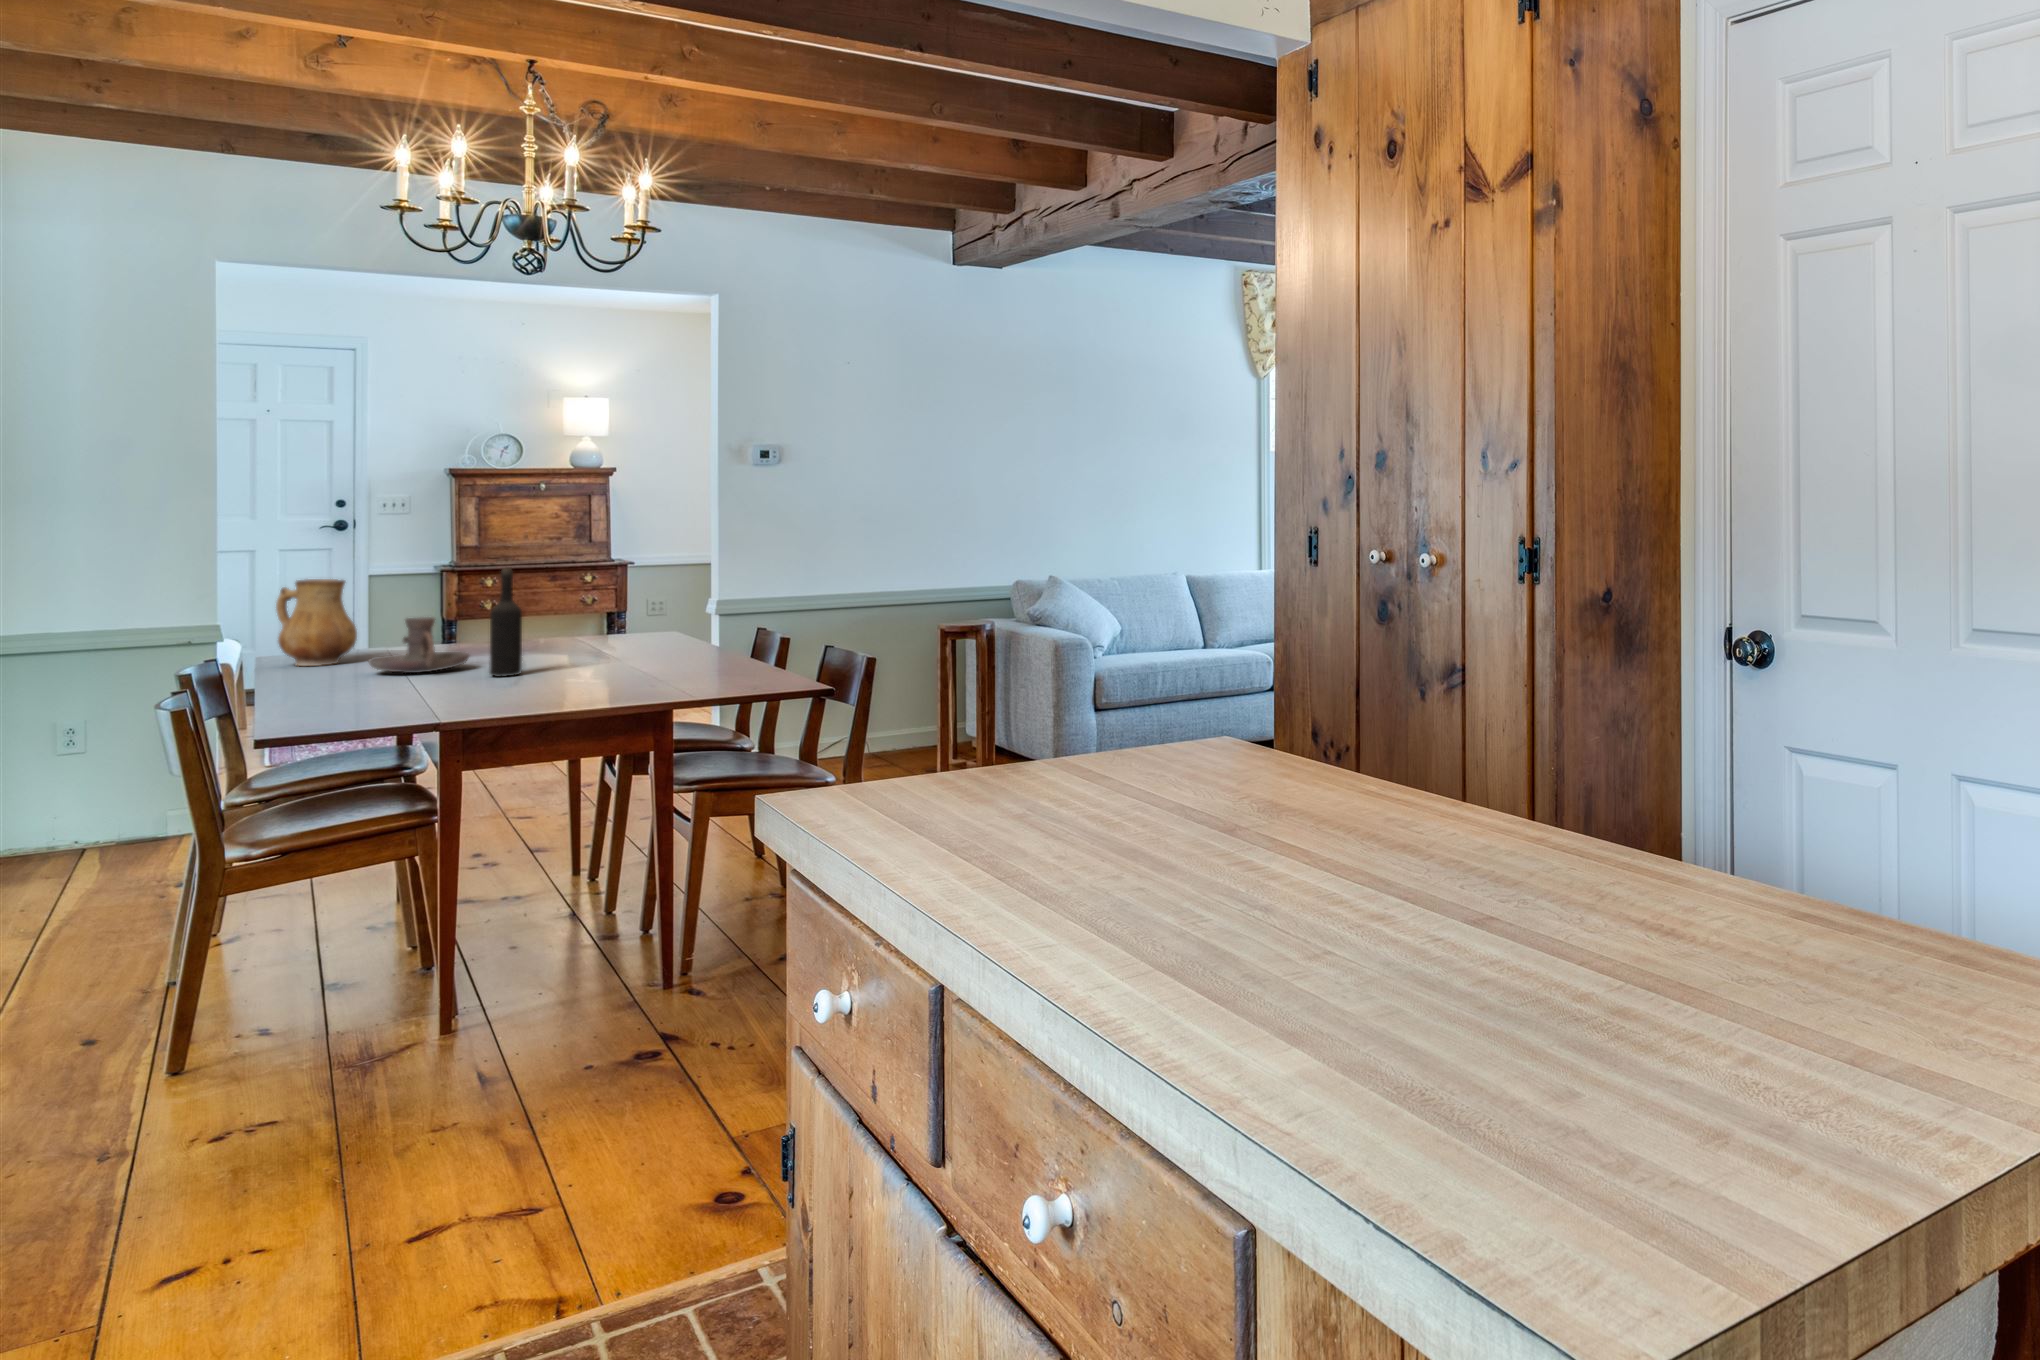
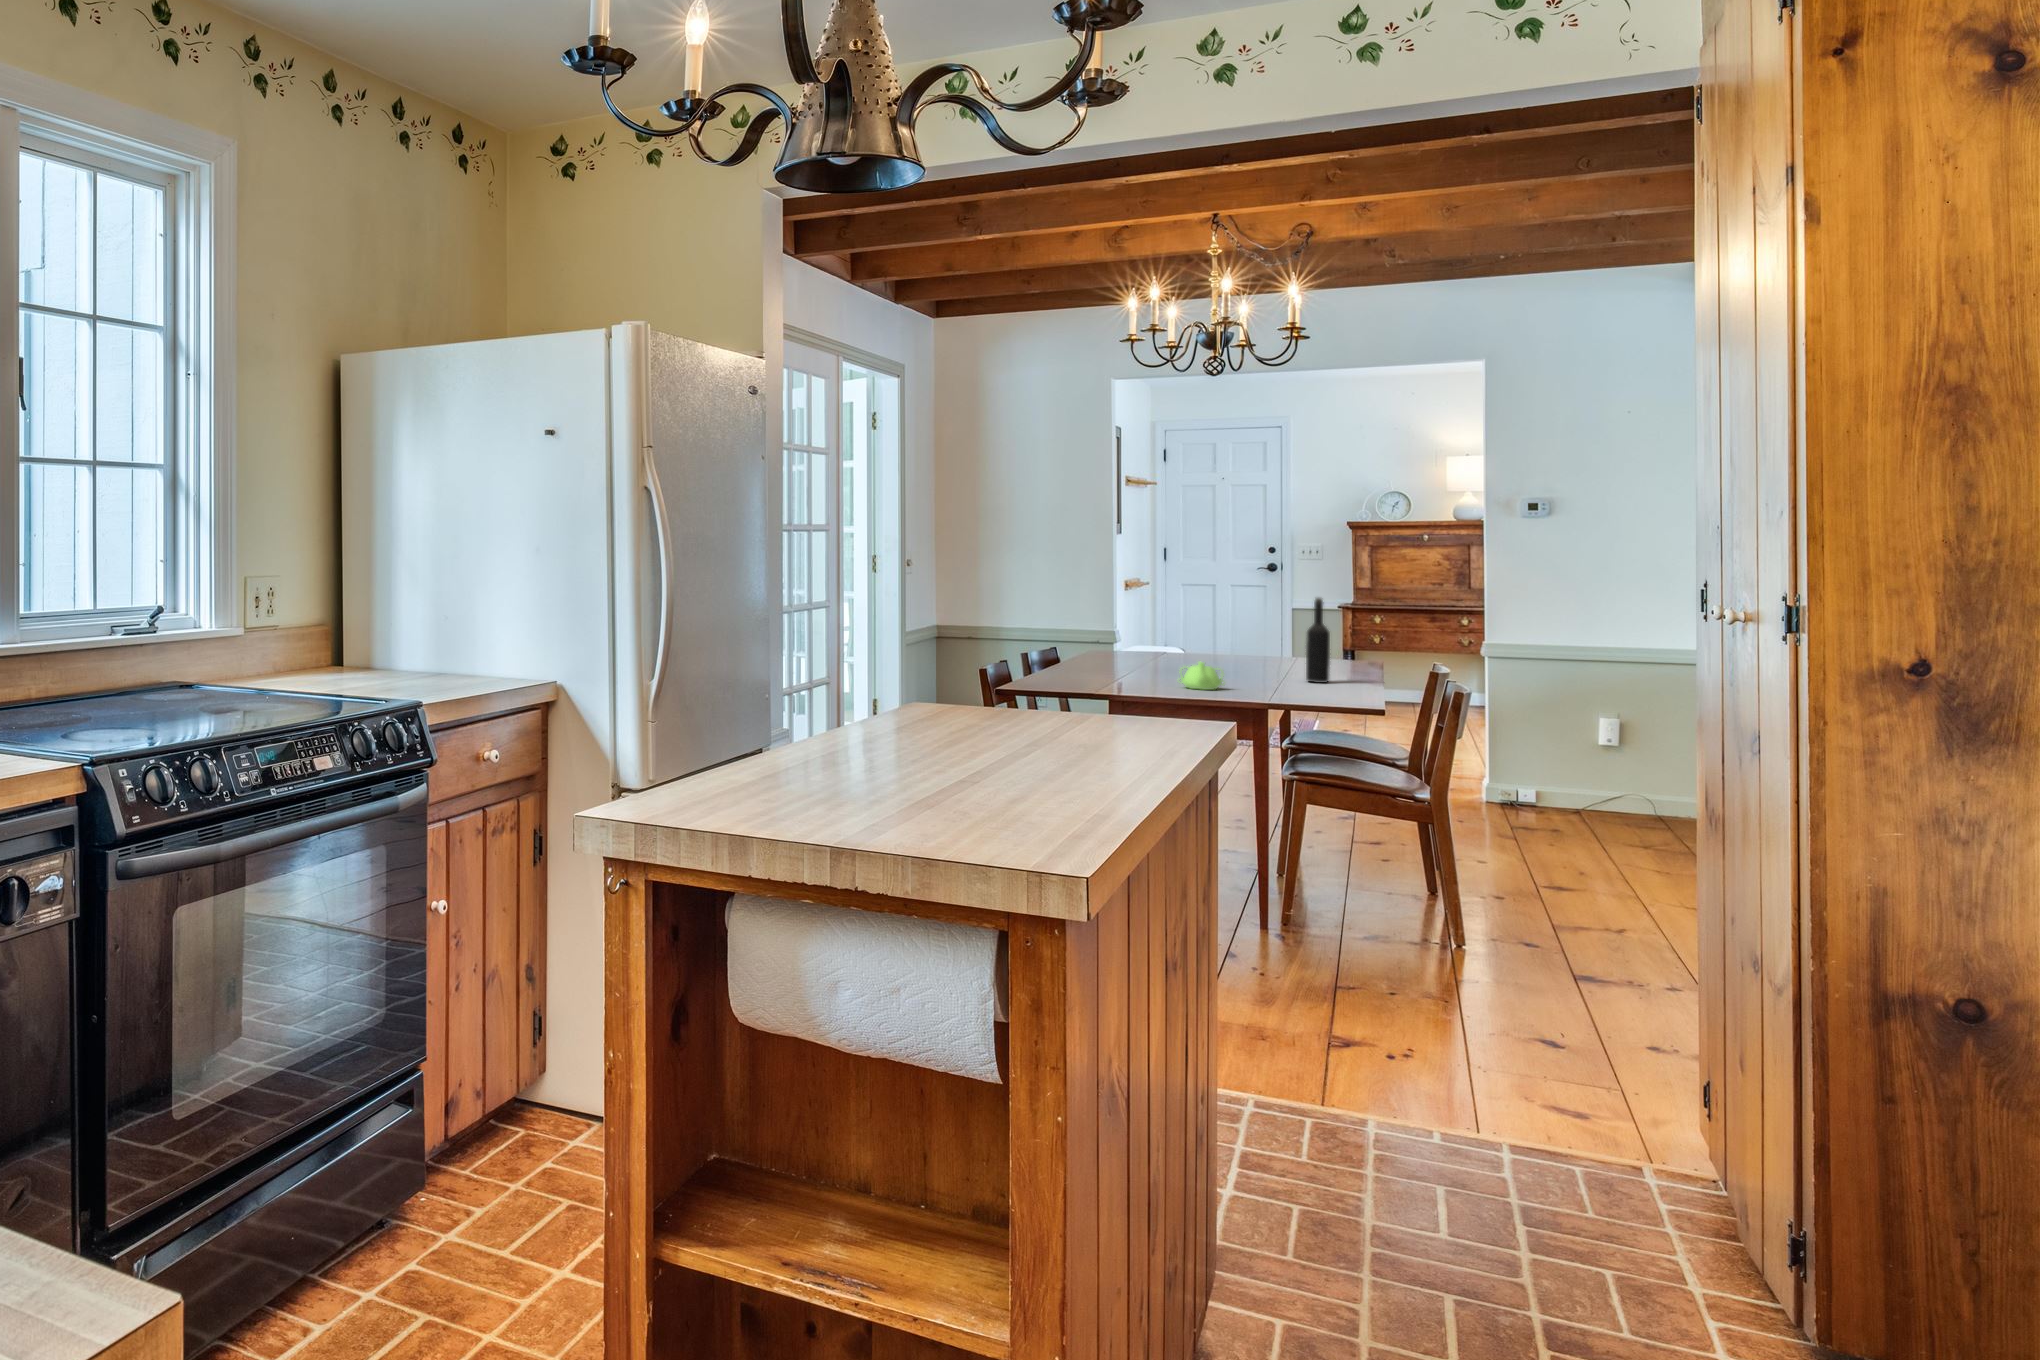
ceramic pitcher: present [276,579,357,666] -> none [1186,600,1235,663]
candle holder: present [368,617,469,673] -> none [1232,633,1300,674]
teapot: none [312,670,392,712] -> present [1179,662,1224,690]

